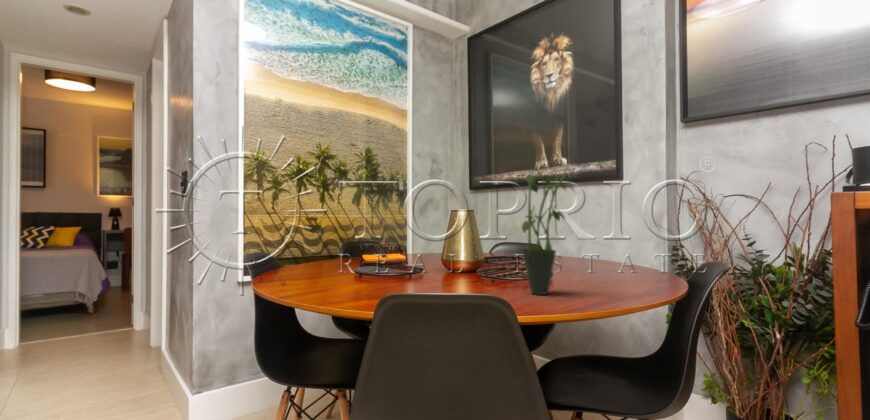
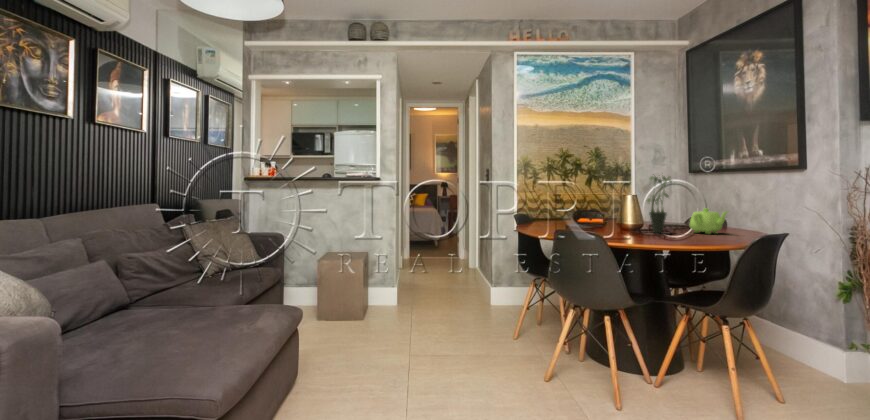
teapot: none [576,238,645,287] -> present [690,208,727,234]

